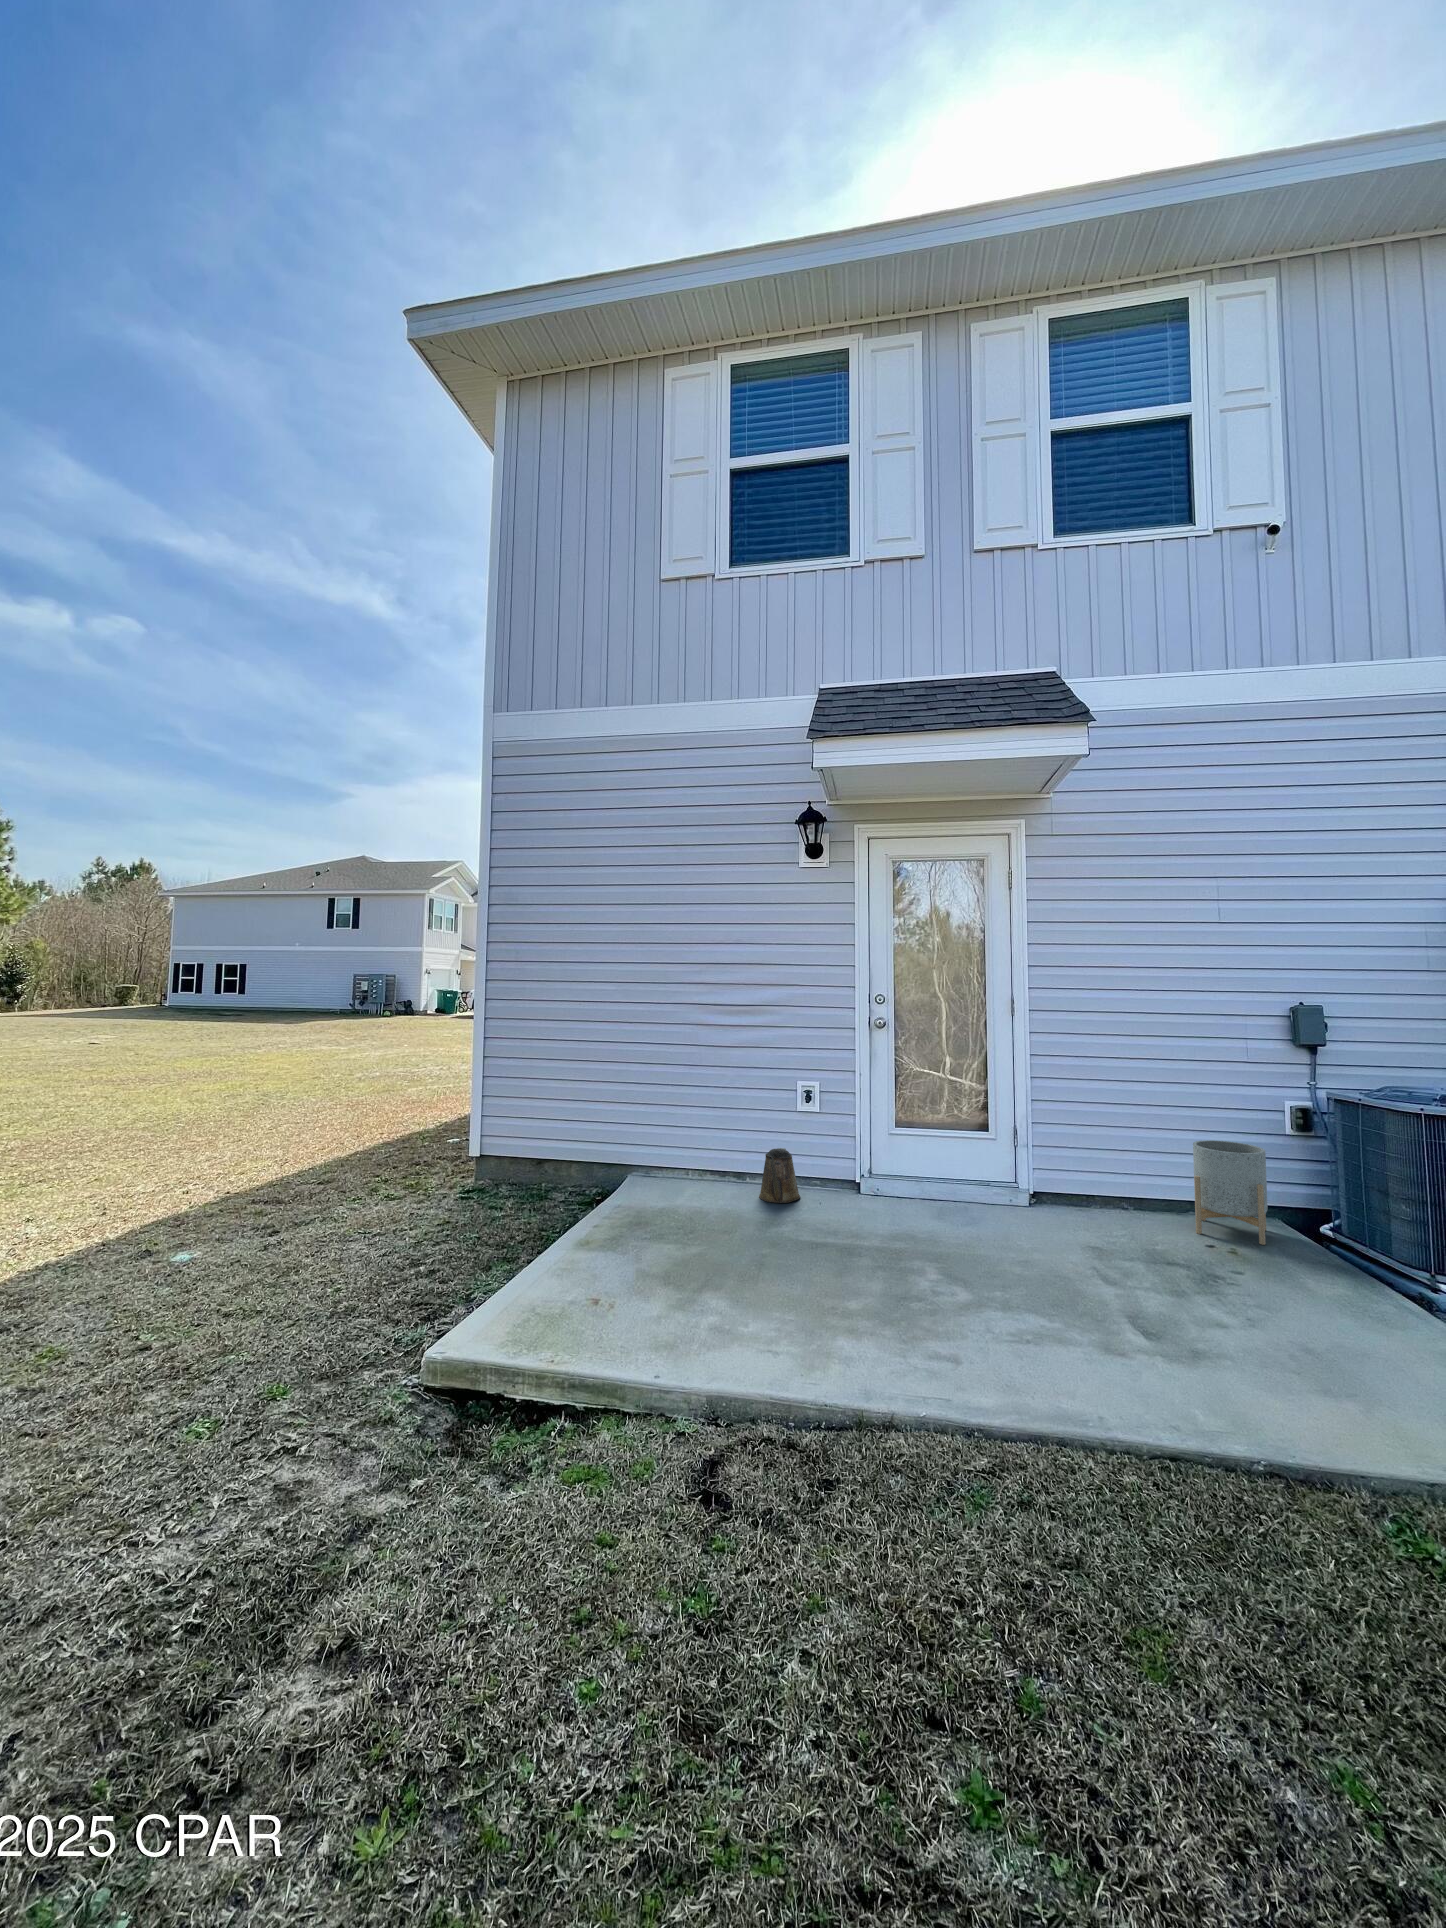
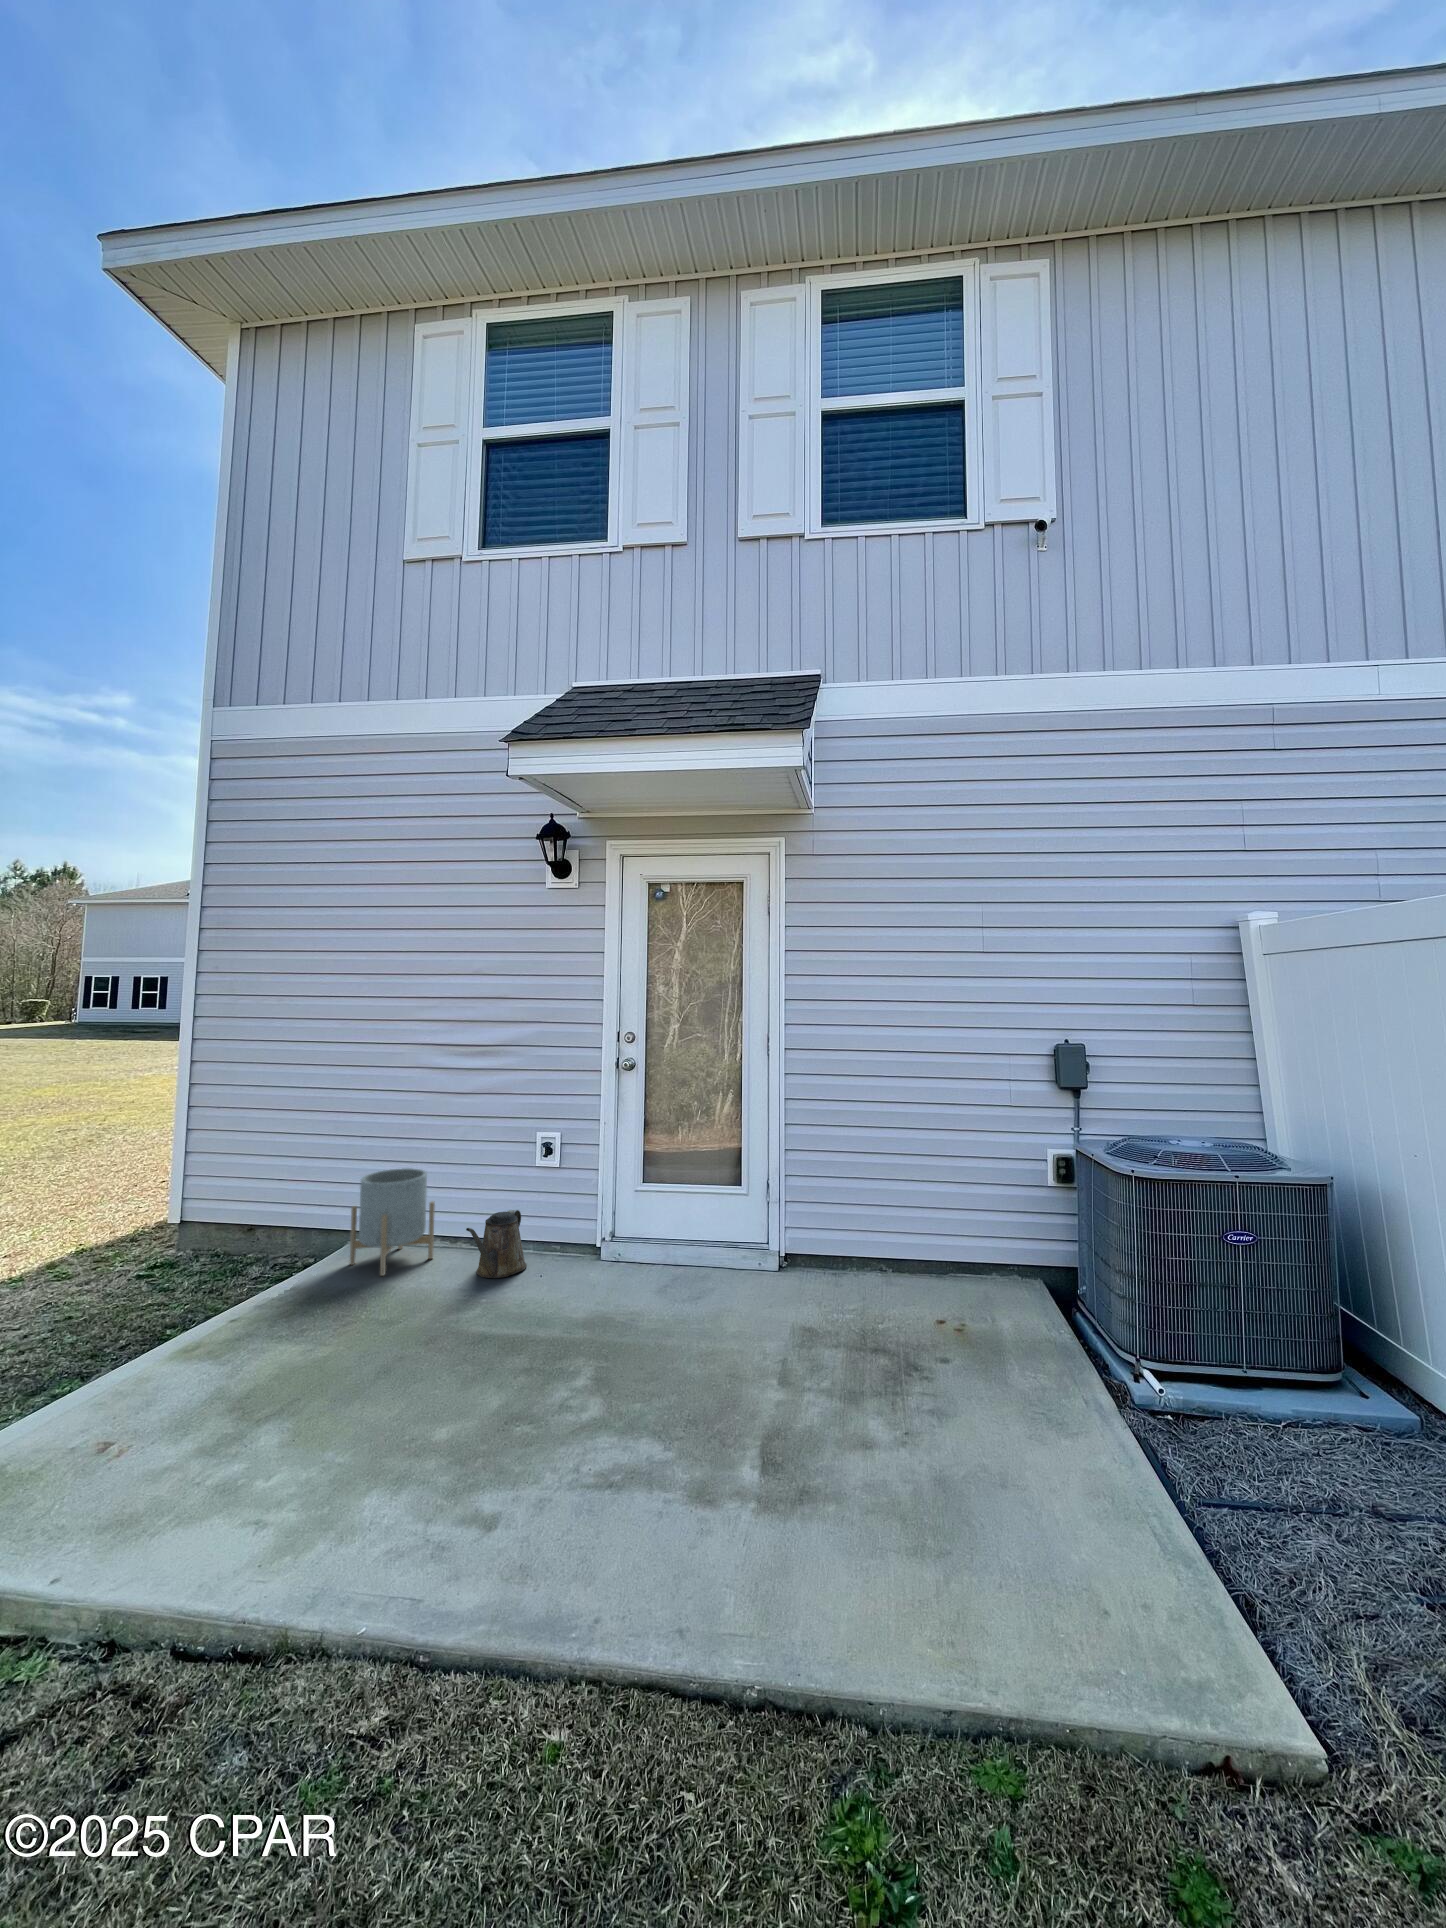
planter: present [1193,1140,1268,1245] -> present [350,1168,435,1276]

